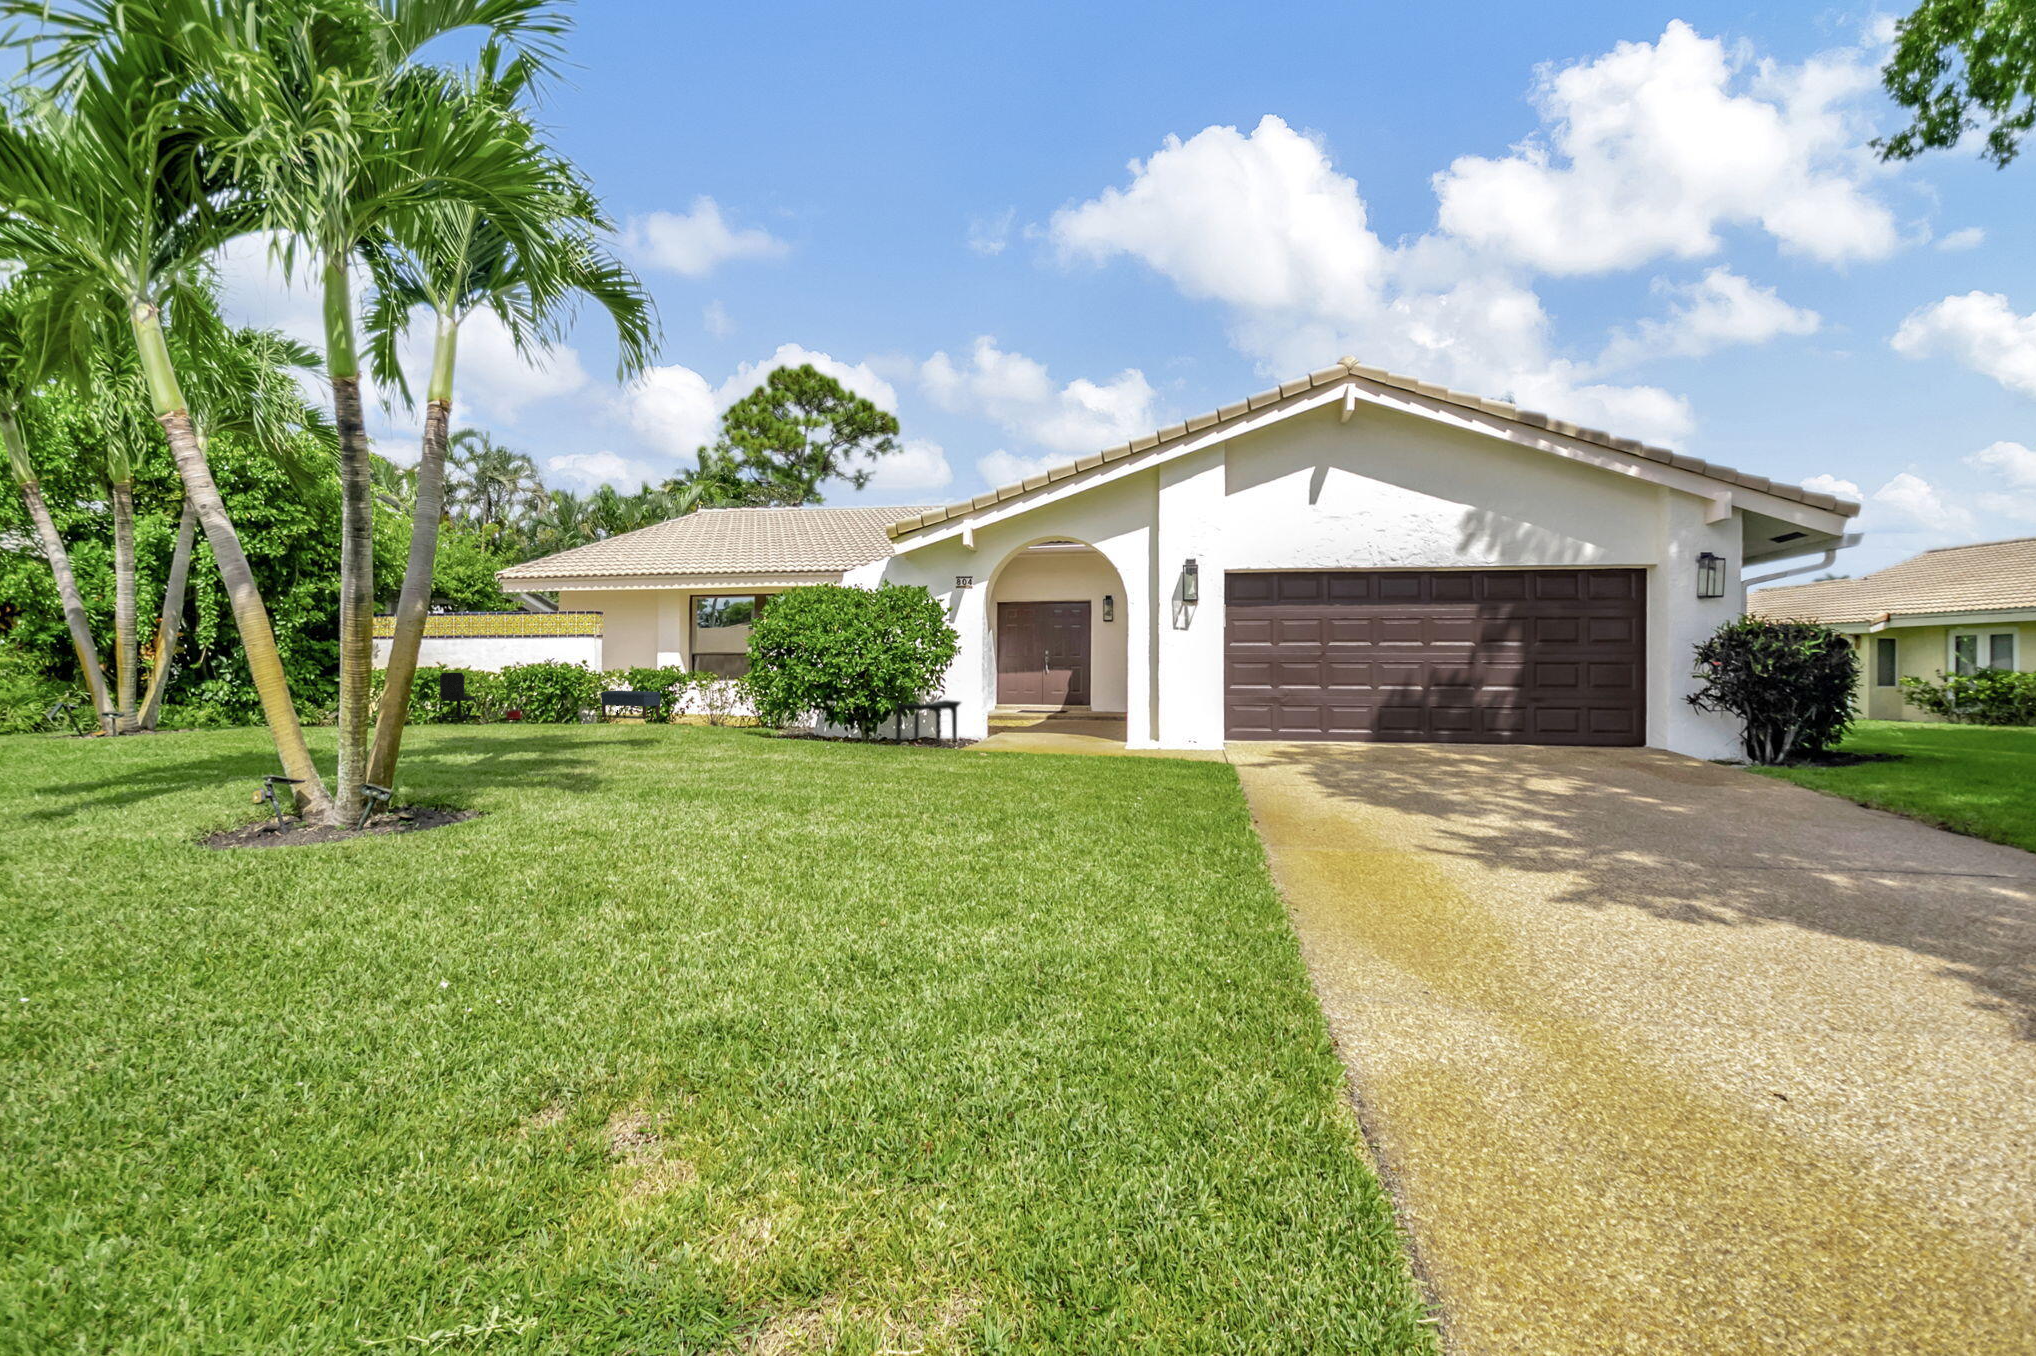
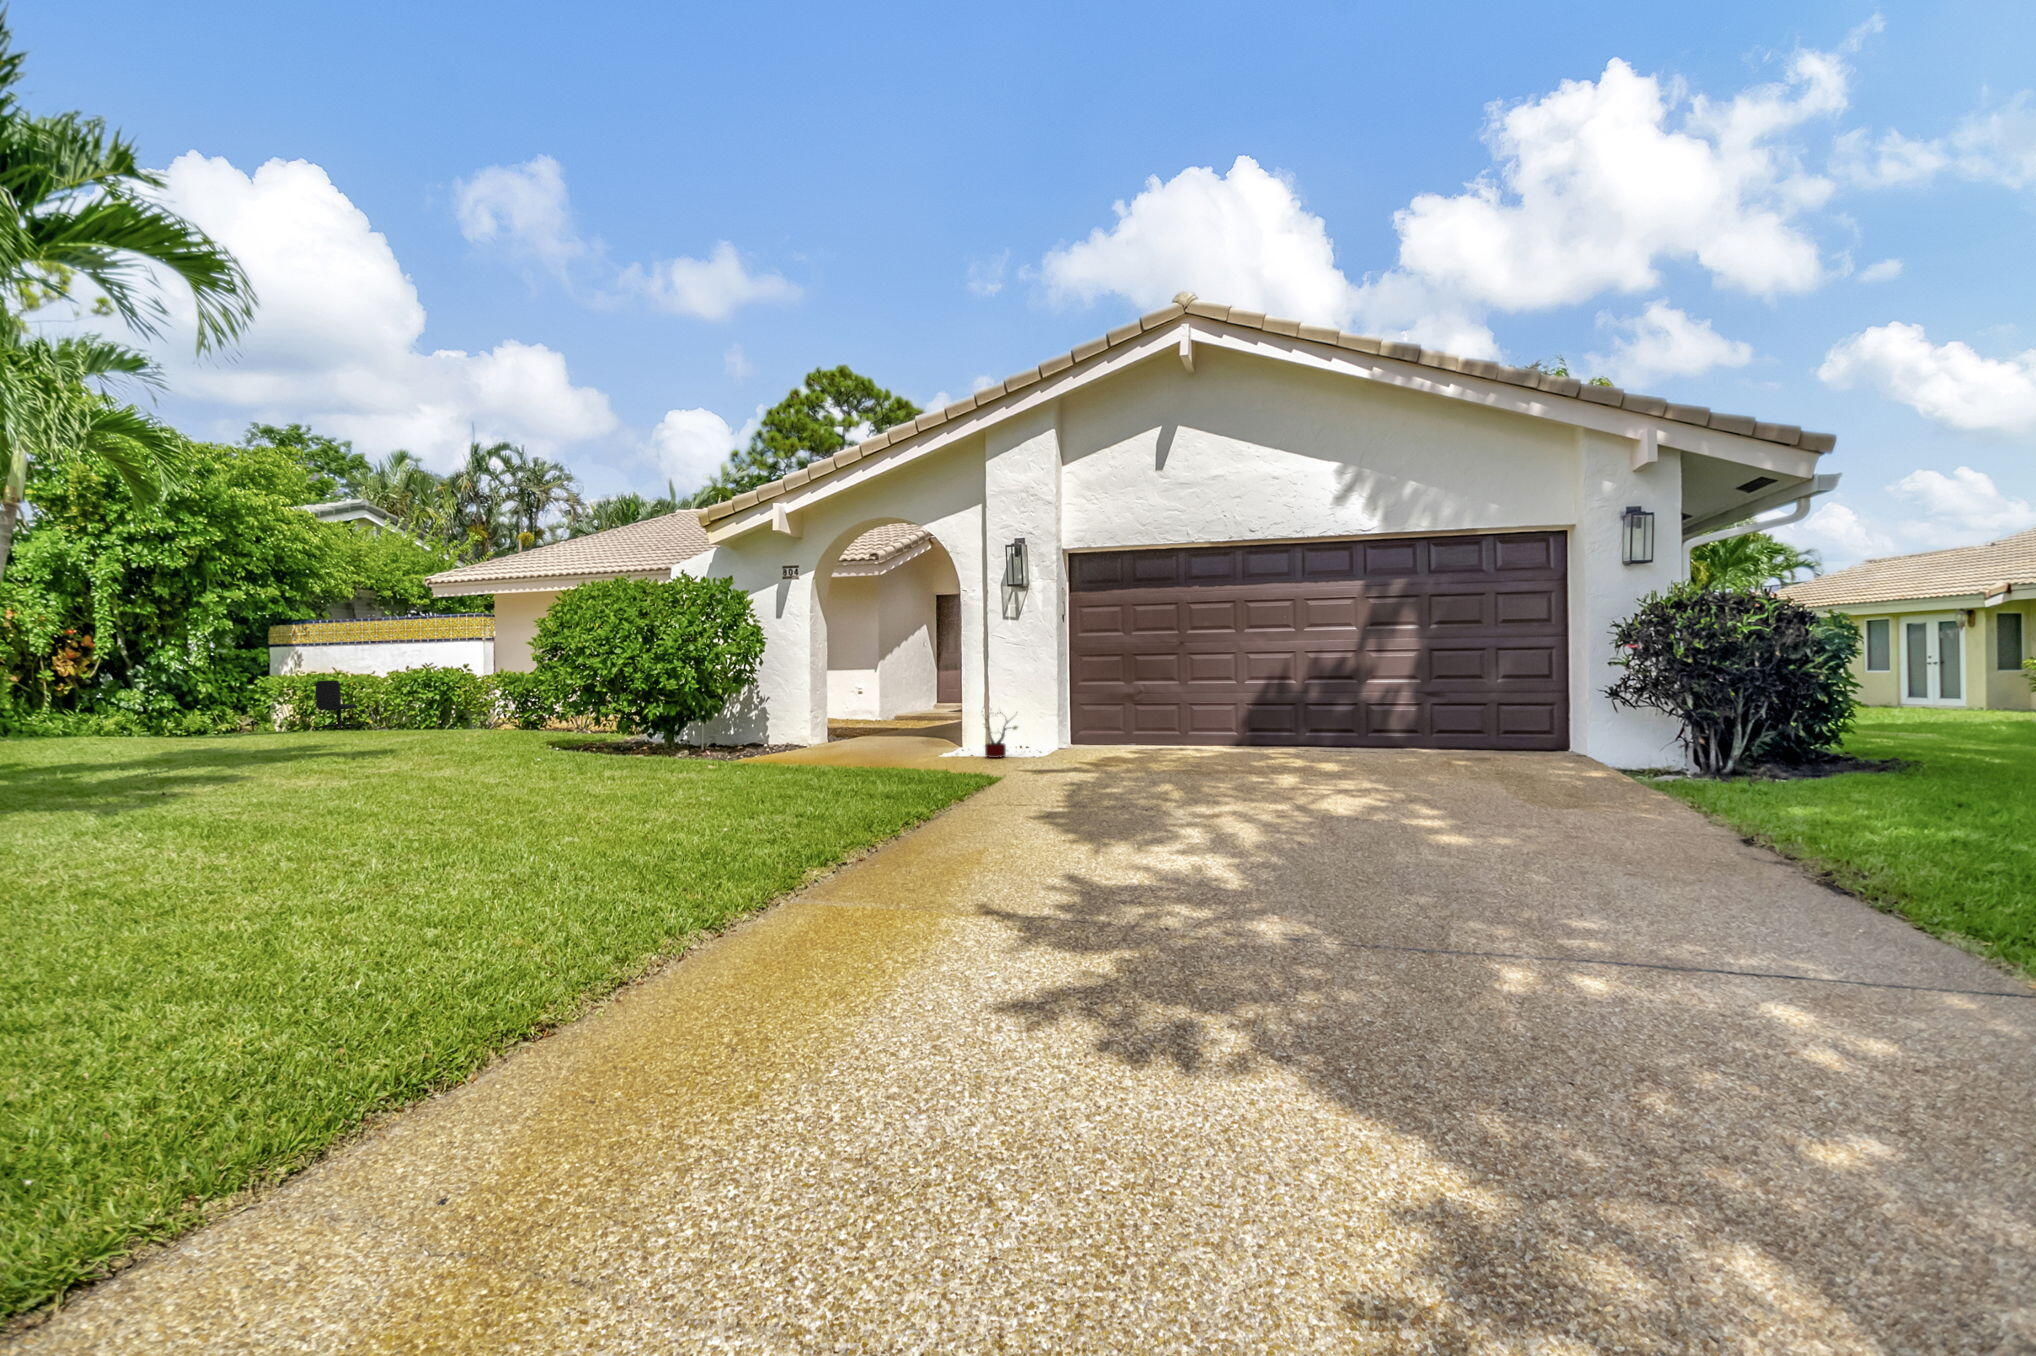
bench: present [601,691,660,719] -> none [484,697,542,726]
decorative plant: present [506,693,525,719] -> present [983,712,1017,758]
round table: present [895,700,961,746] -> none [697,703,779,755]

